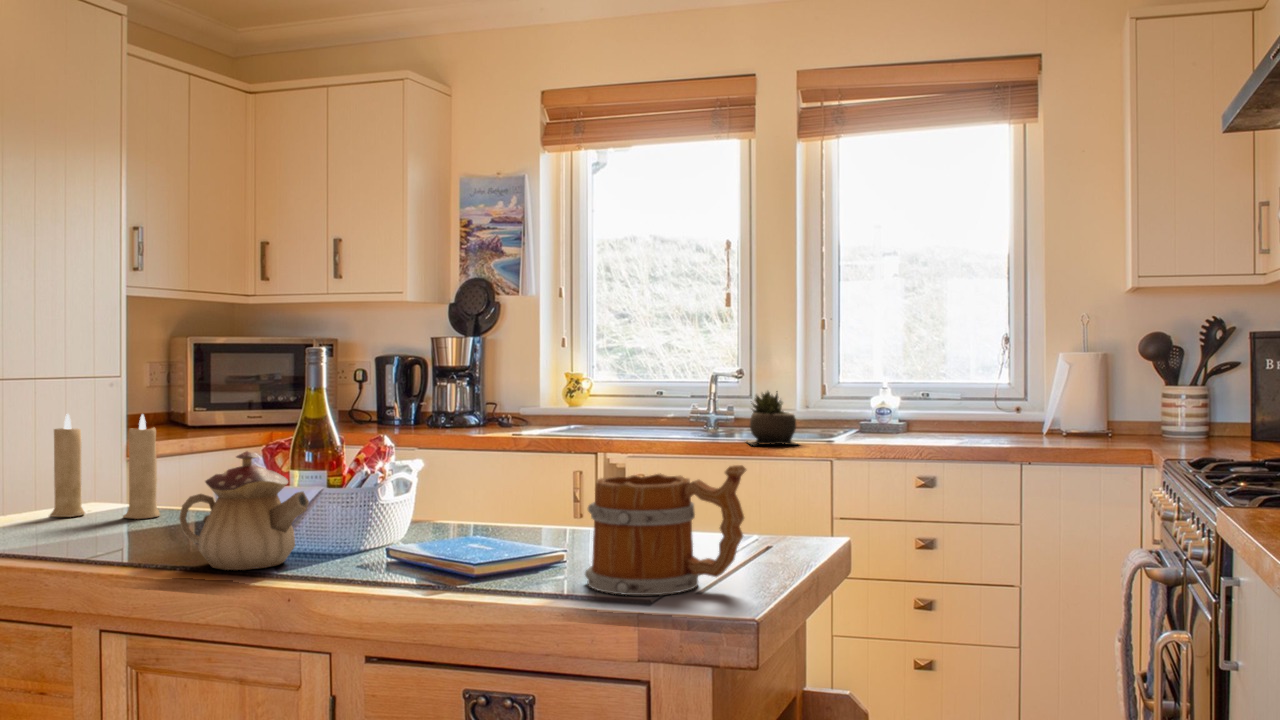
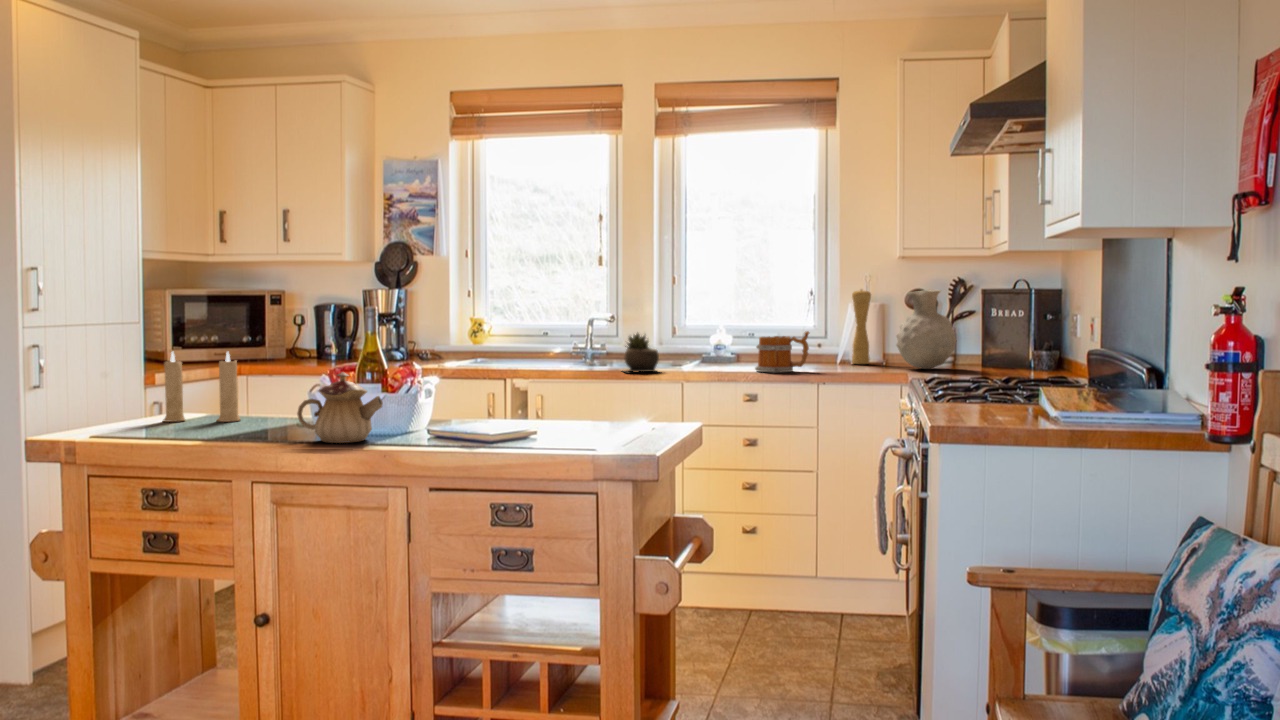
vase: none [1133,332,1223,444] -> present [897,290,956,369]
pepper mill: none [1063,333,1091,436] -> present [852,289,871,364]
mug: present [585,465,746,595] -> present [755,331,809,372]

